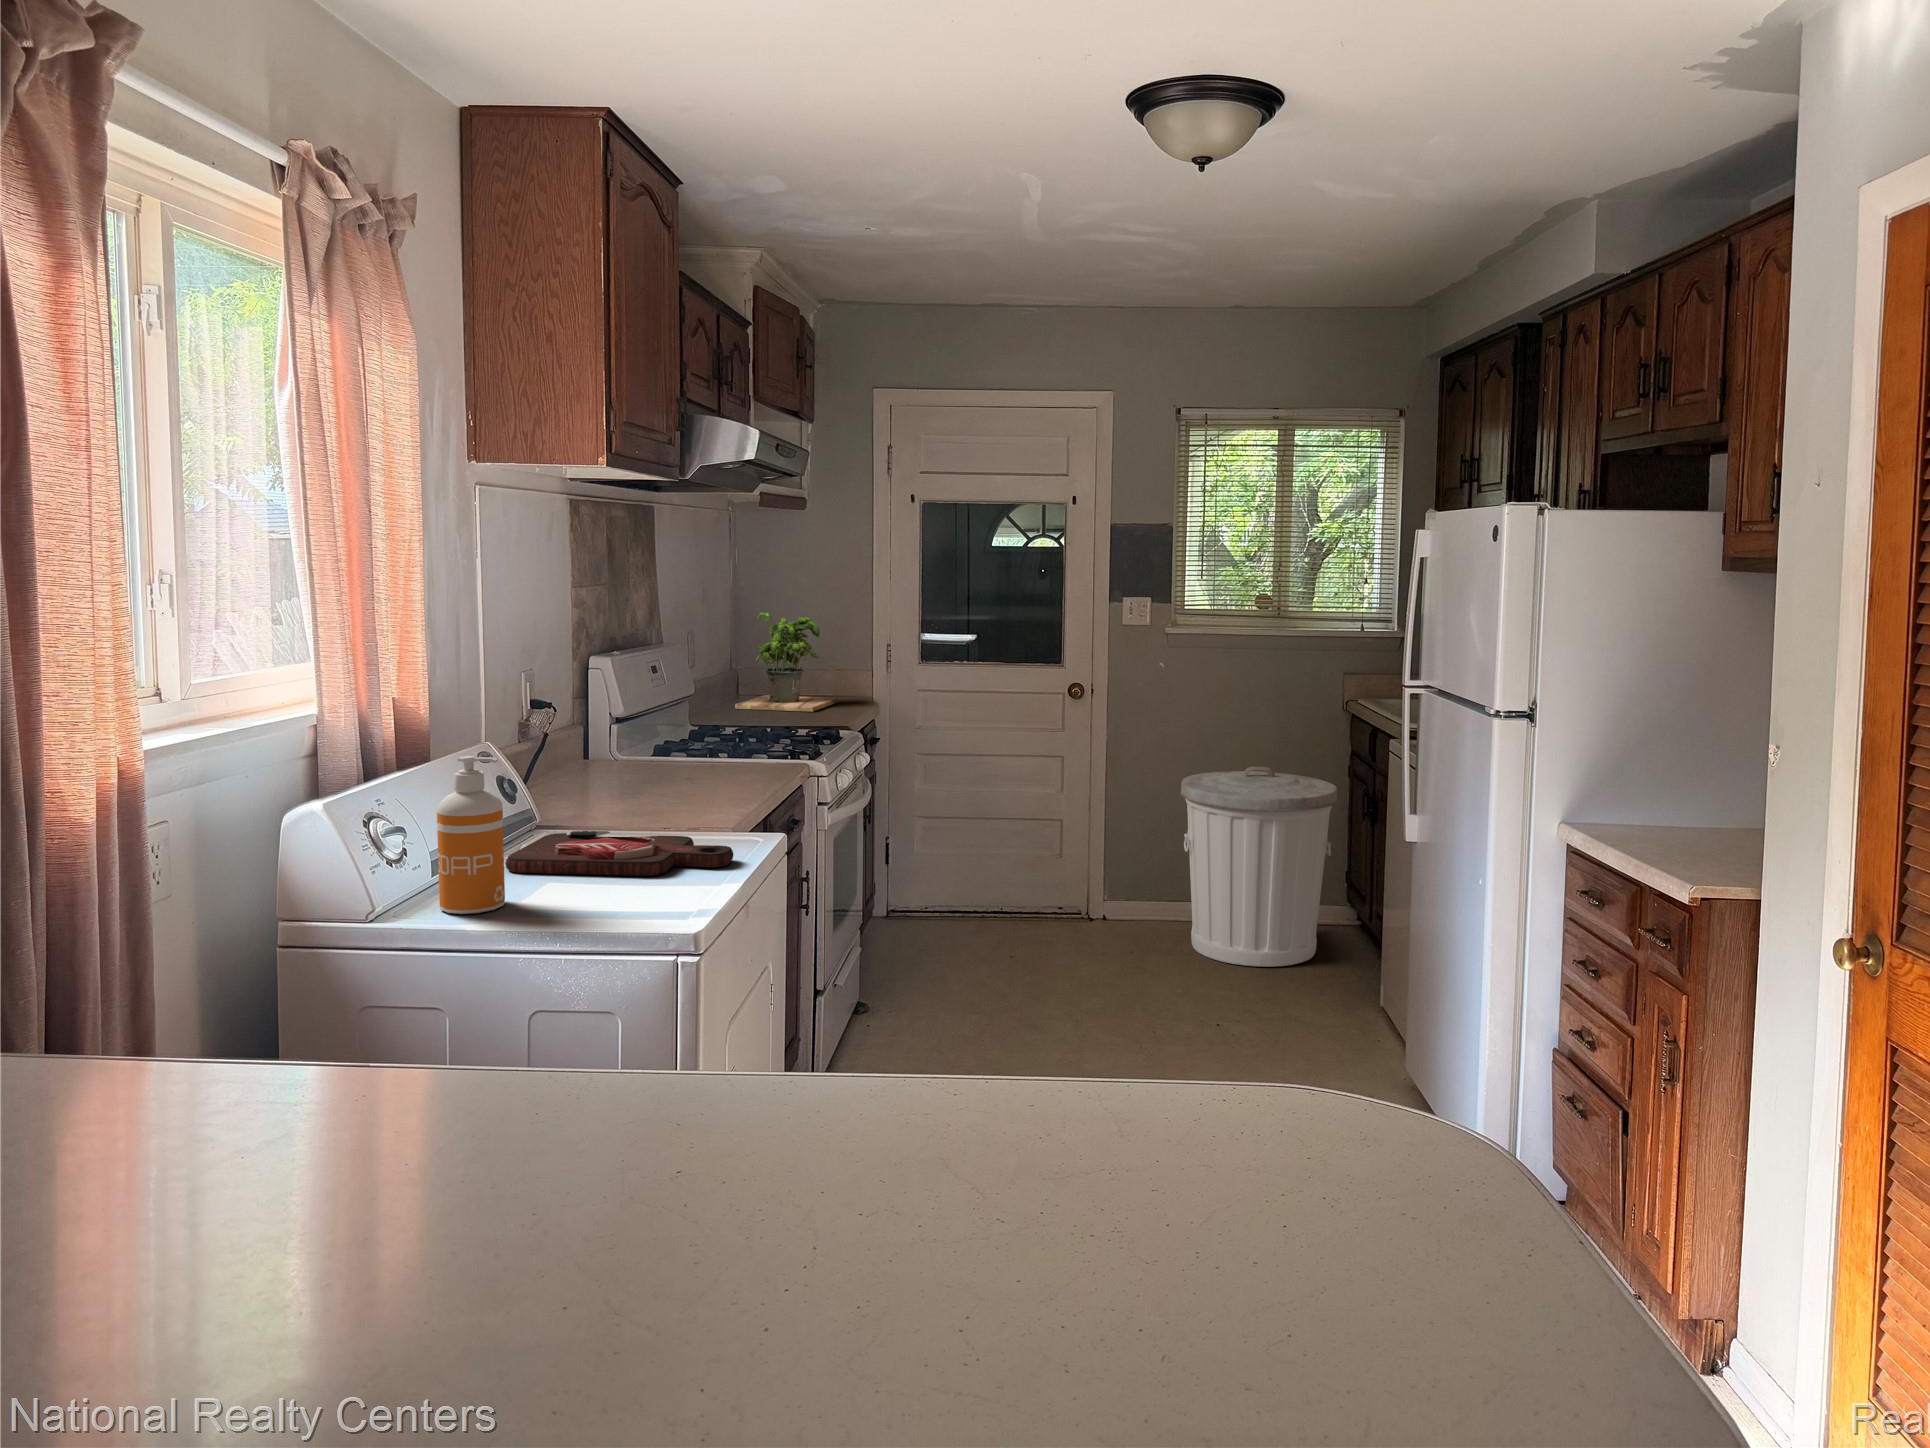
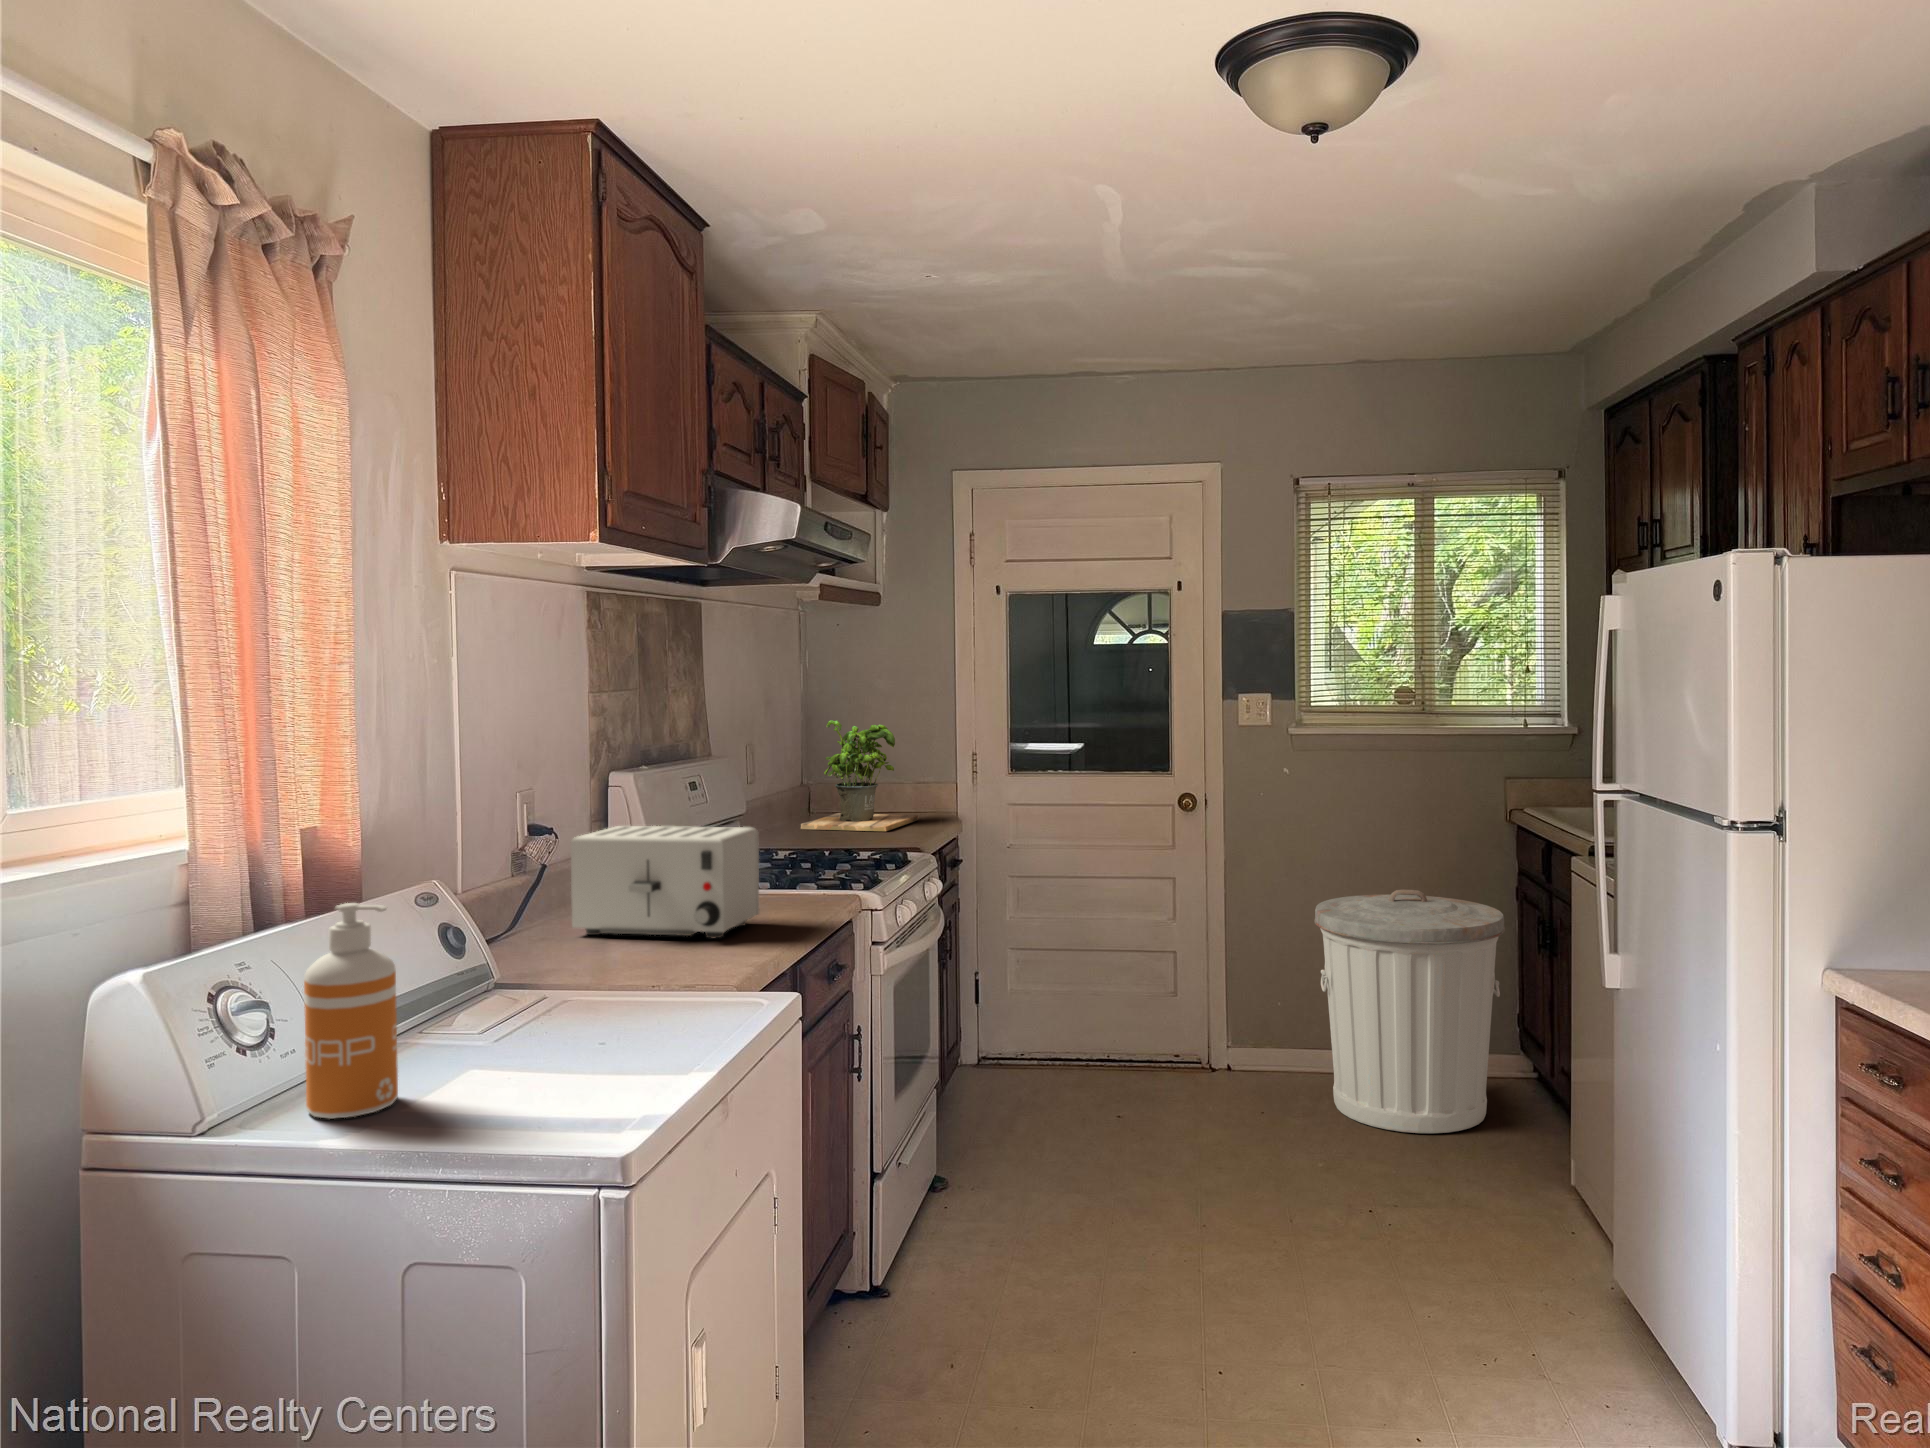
toaster: none [574,703,730,795] -> present [571,826,759,938]
cutting board: present [505,831,734,876] -> none [427,992,722,1057]

